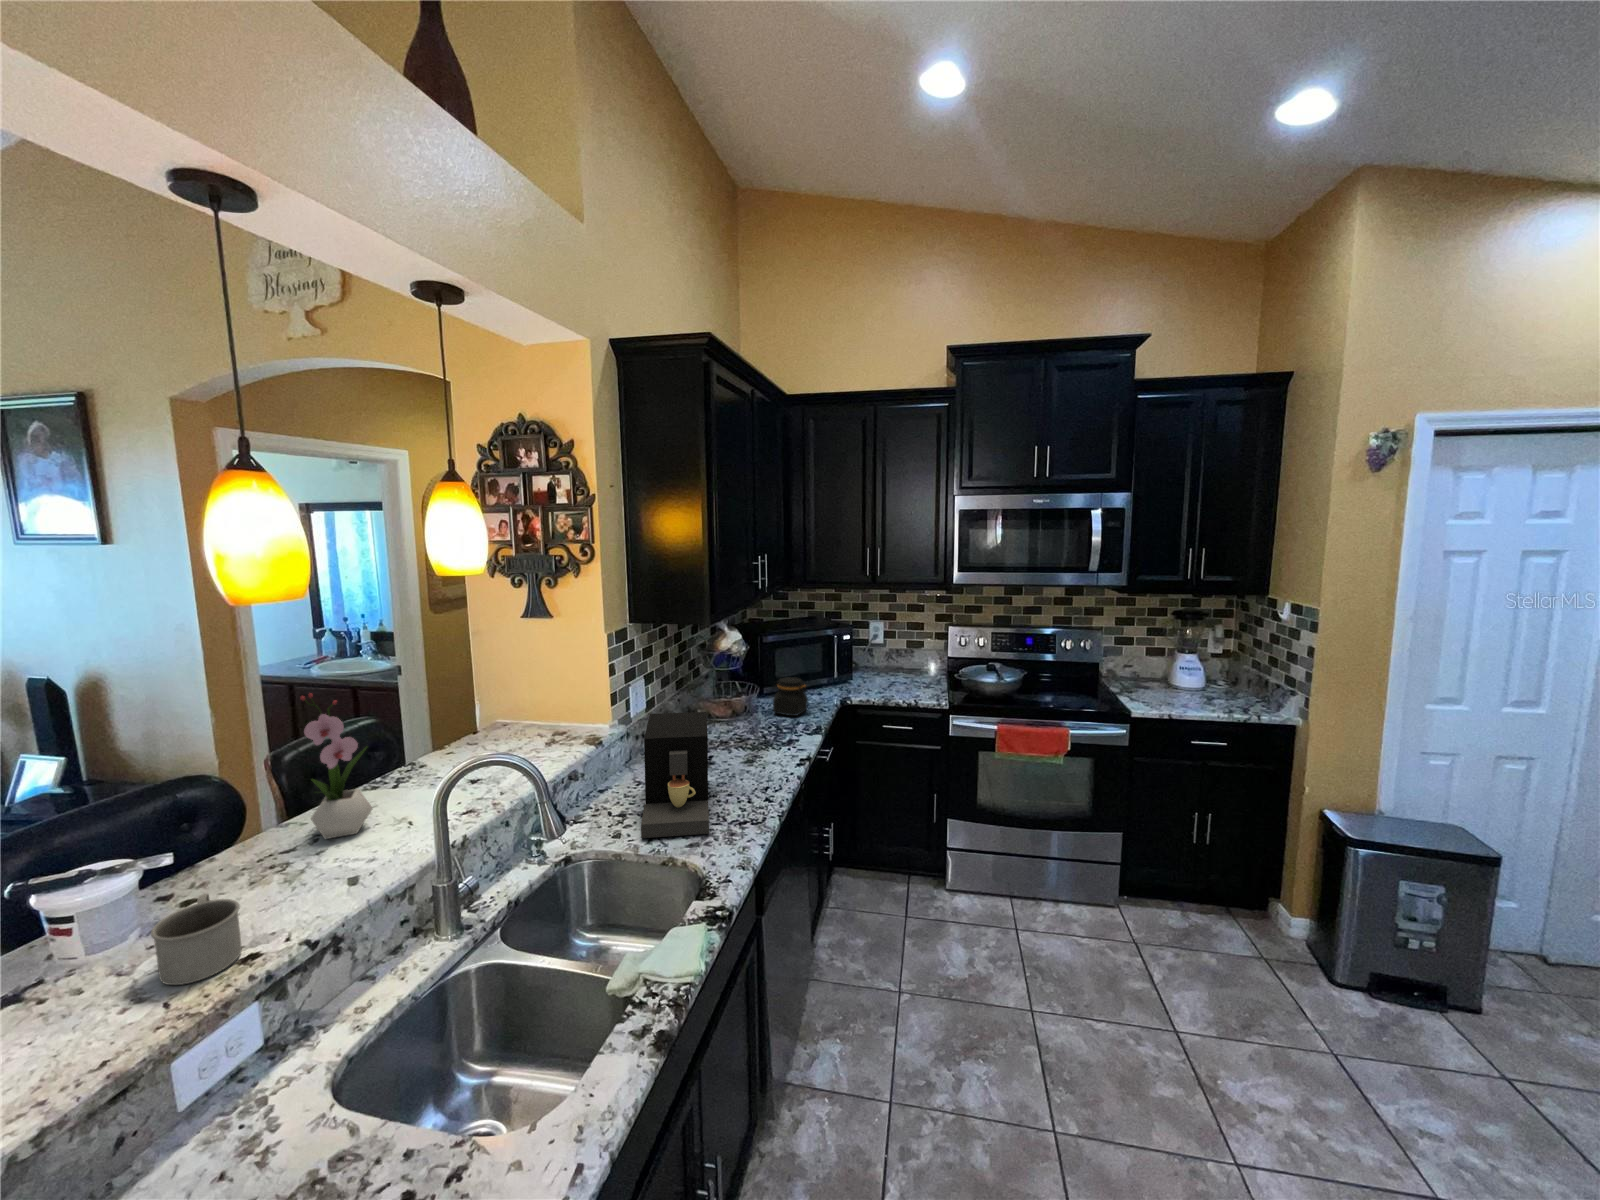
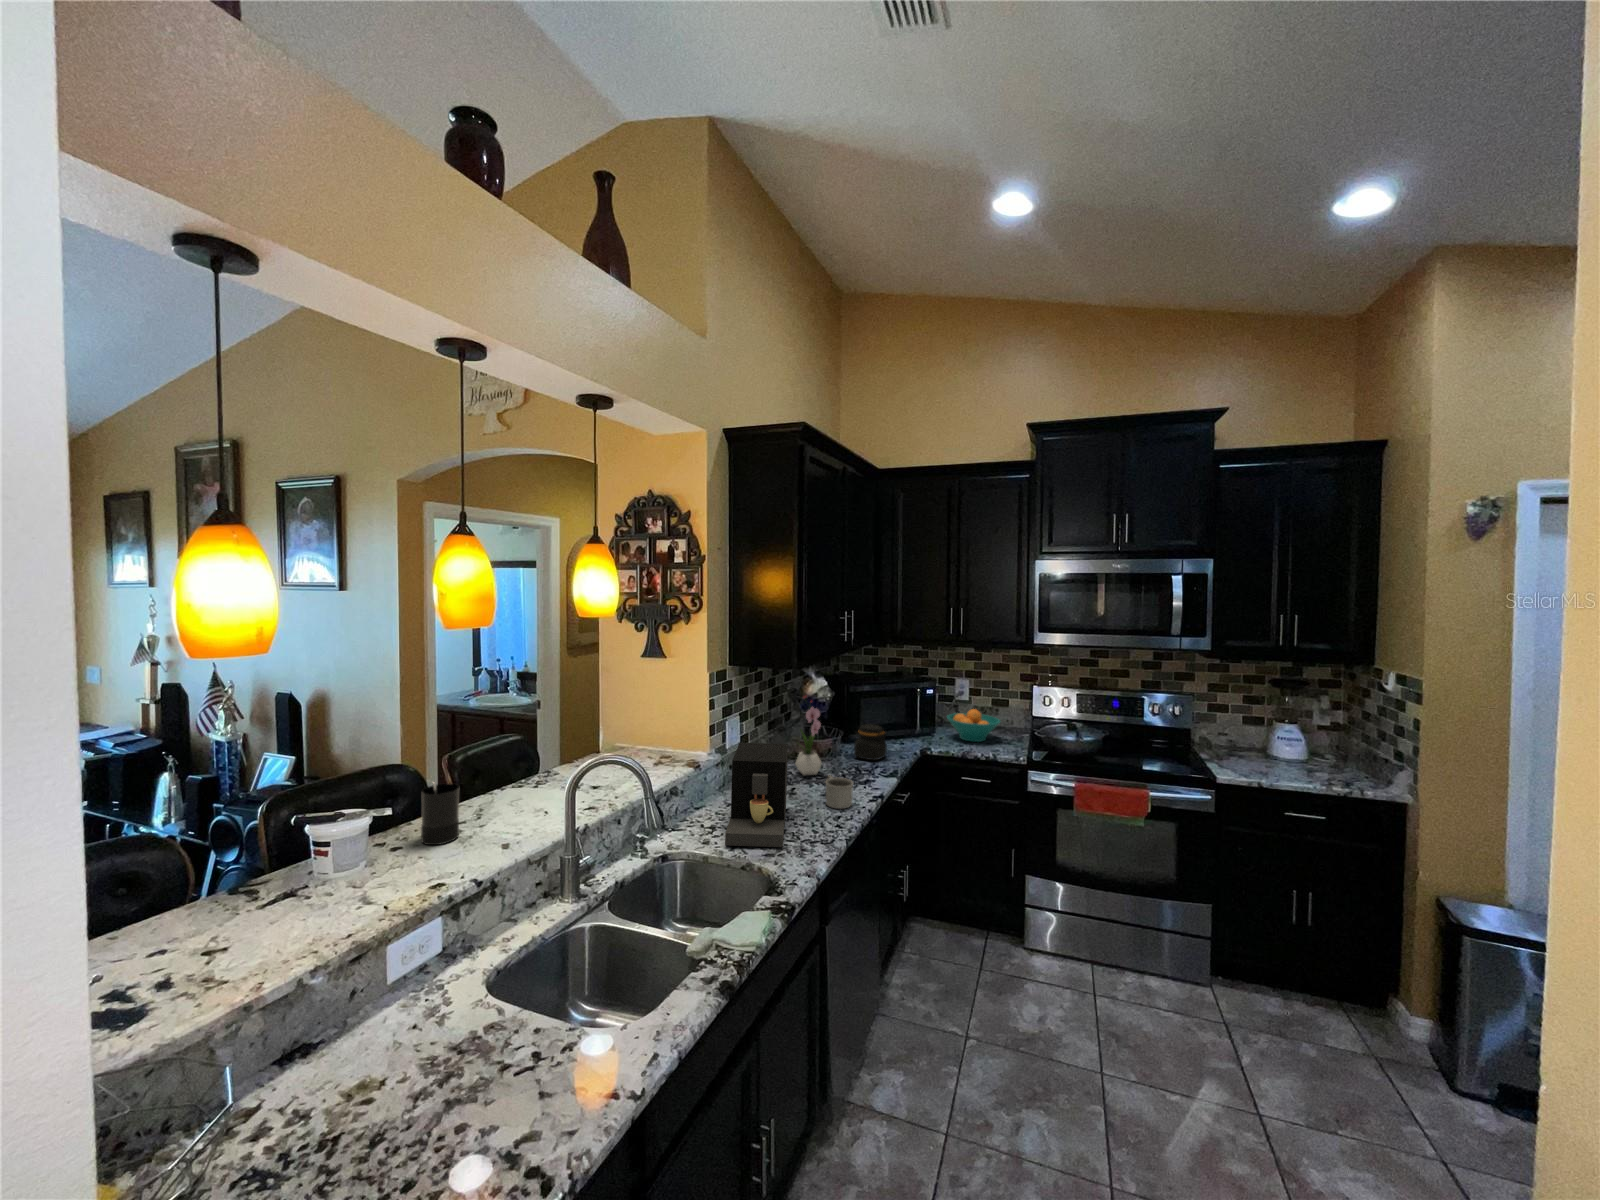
fruit bowl: none [865,653,920,687] -> present [947,709,1000,742]
flower arrangement: present [300,693,373,839] -> present [795,696,821,775]
candle: none [221,805,285,890] -> present [421,782,459,845]
mug: present [151,894,242,985] -> present [826,776,853,809]

